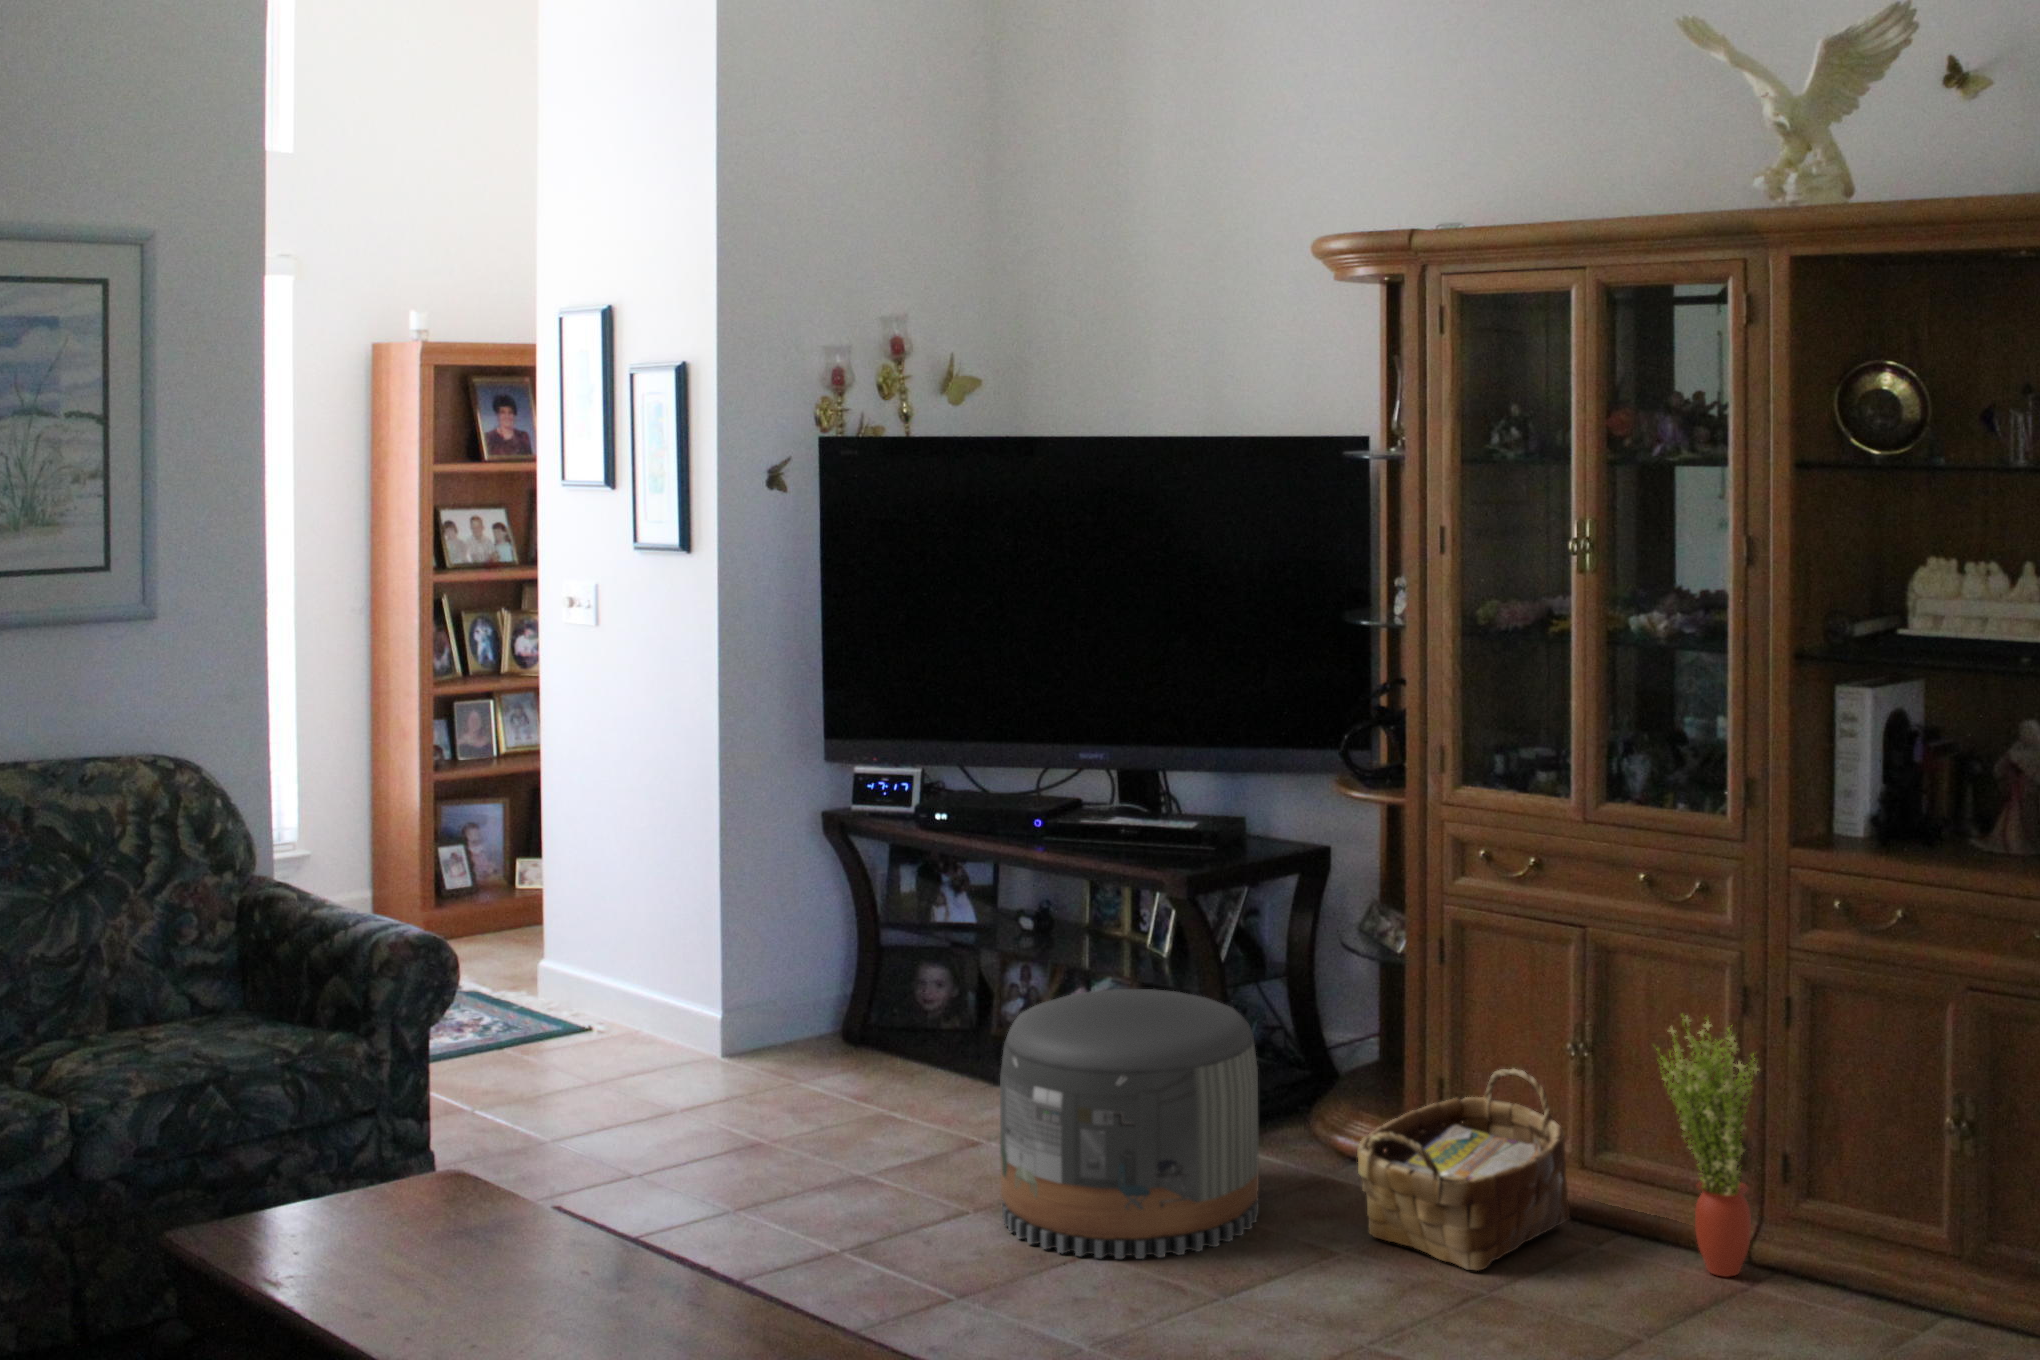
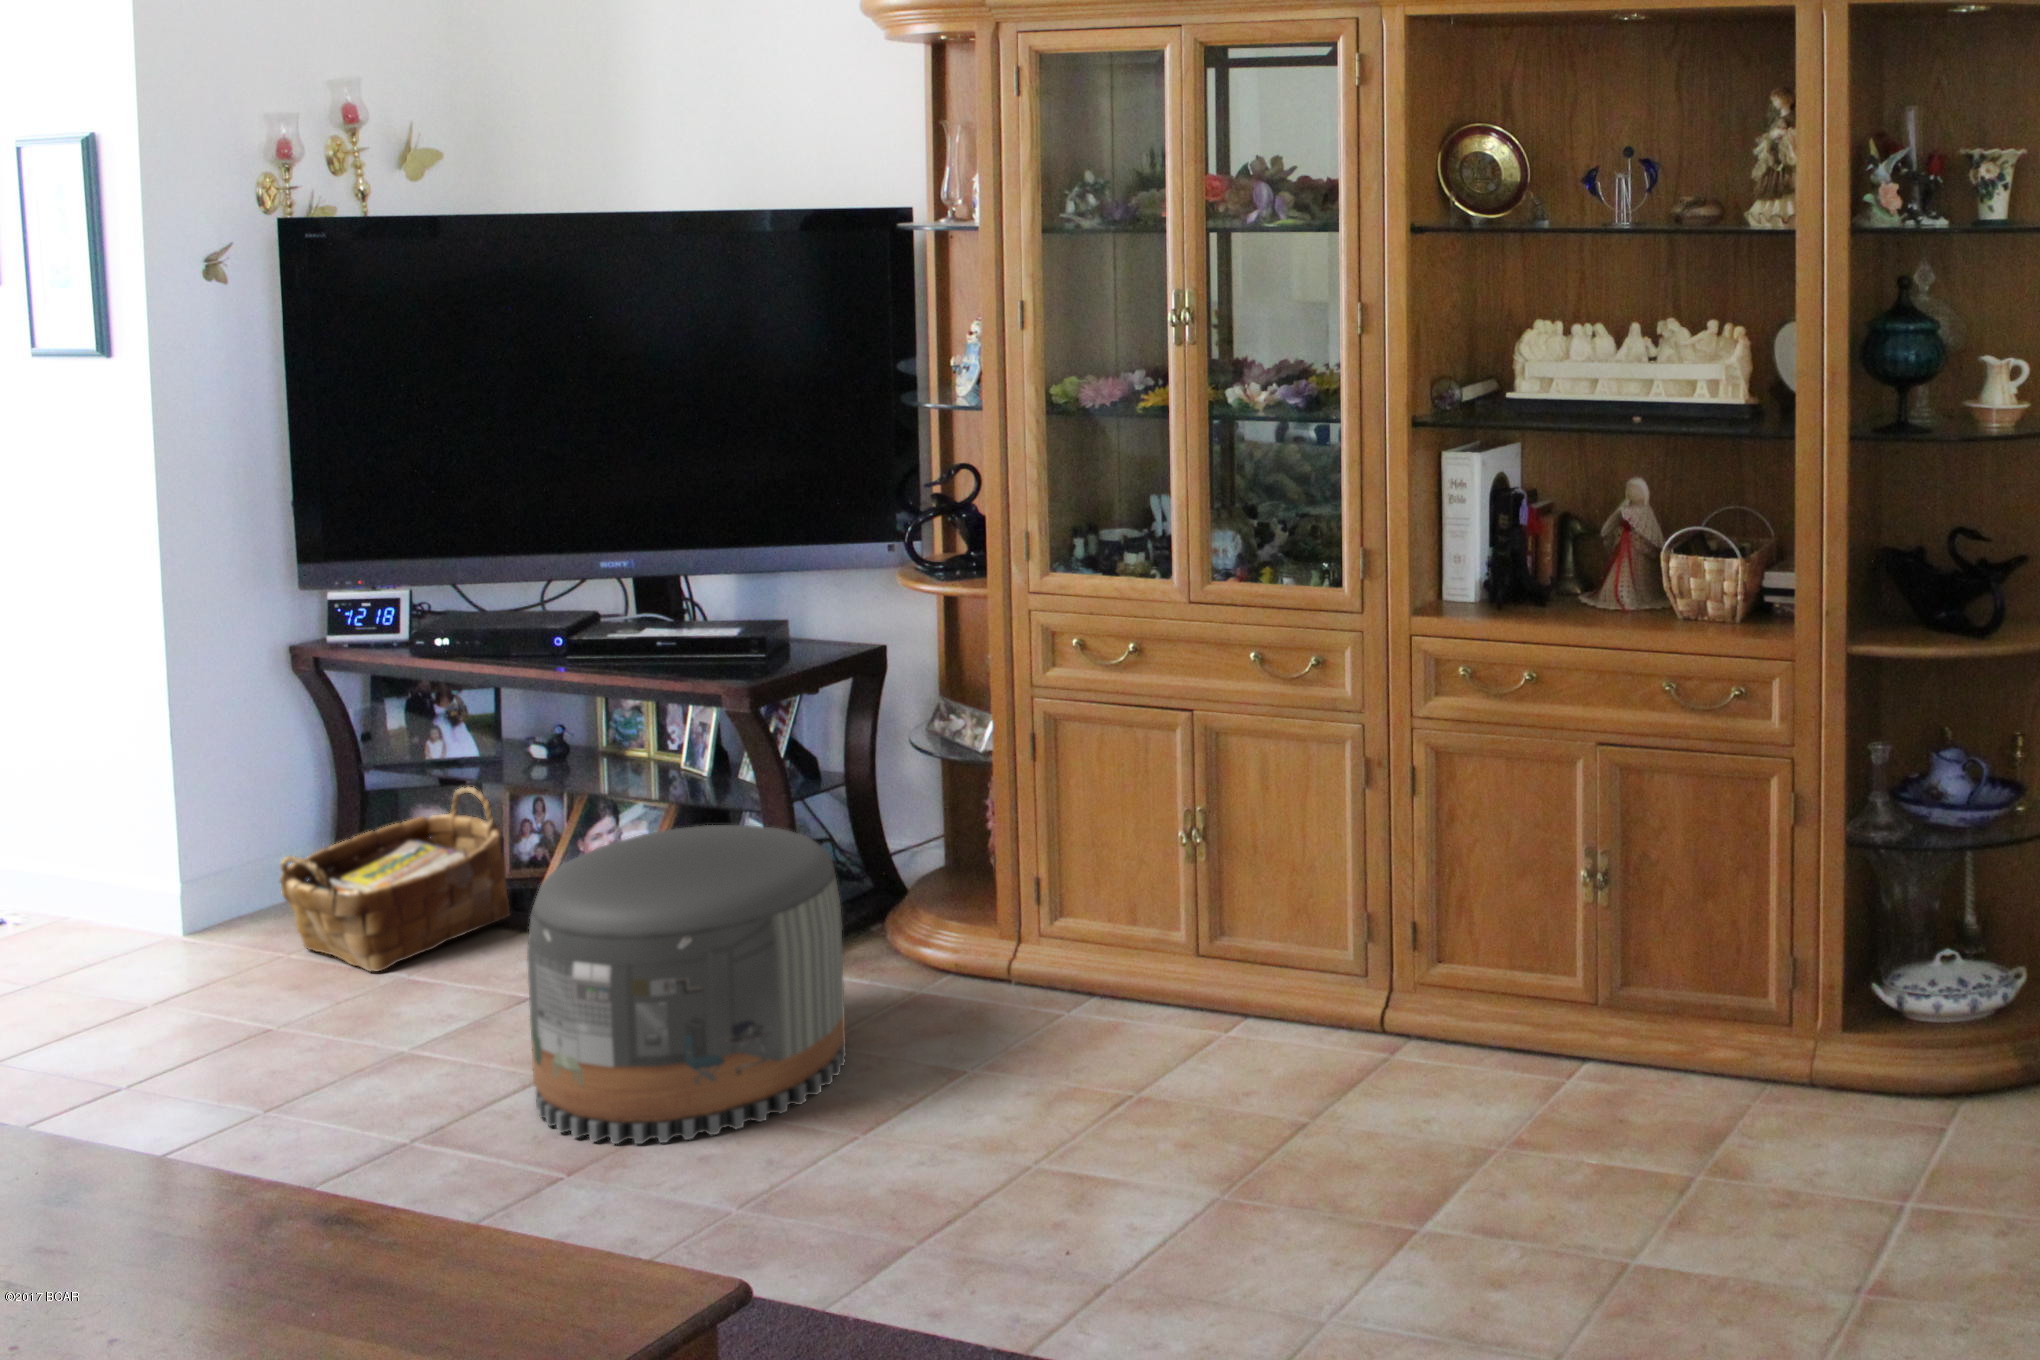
potted plant: present [1656,1016,1759,1276] -> none [1274,792,1383,1049]
woven basket: present [1357,1069,1570,1271] -> present [279,787,510,971]

